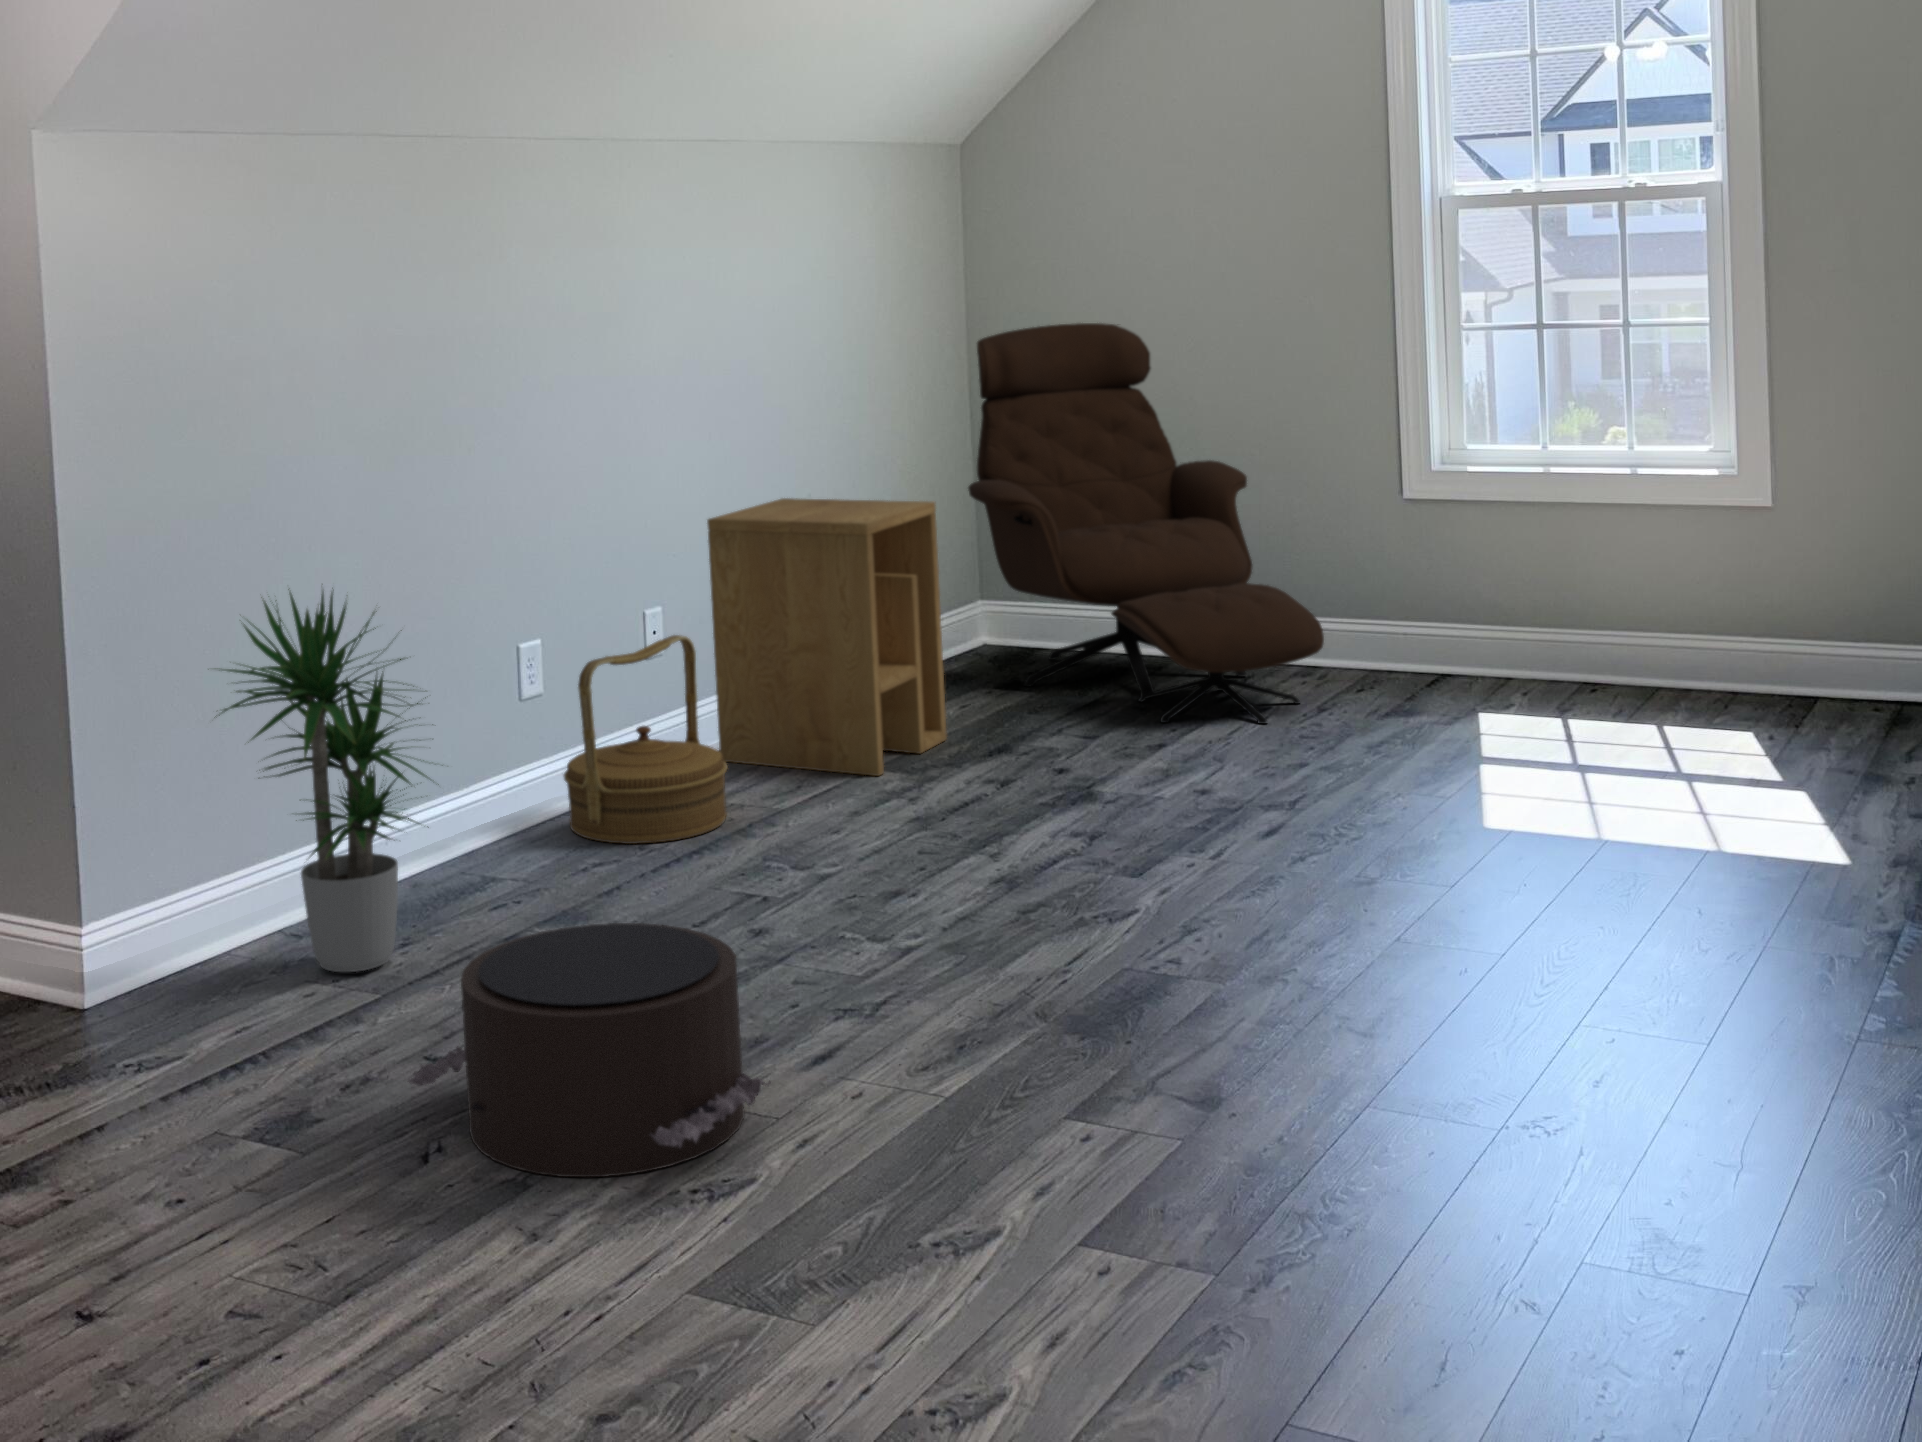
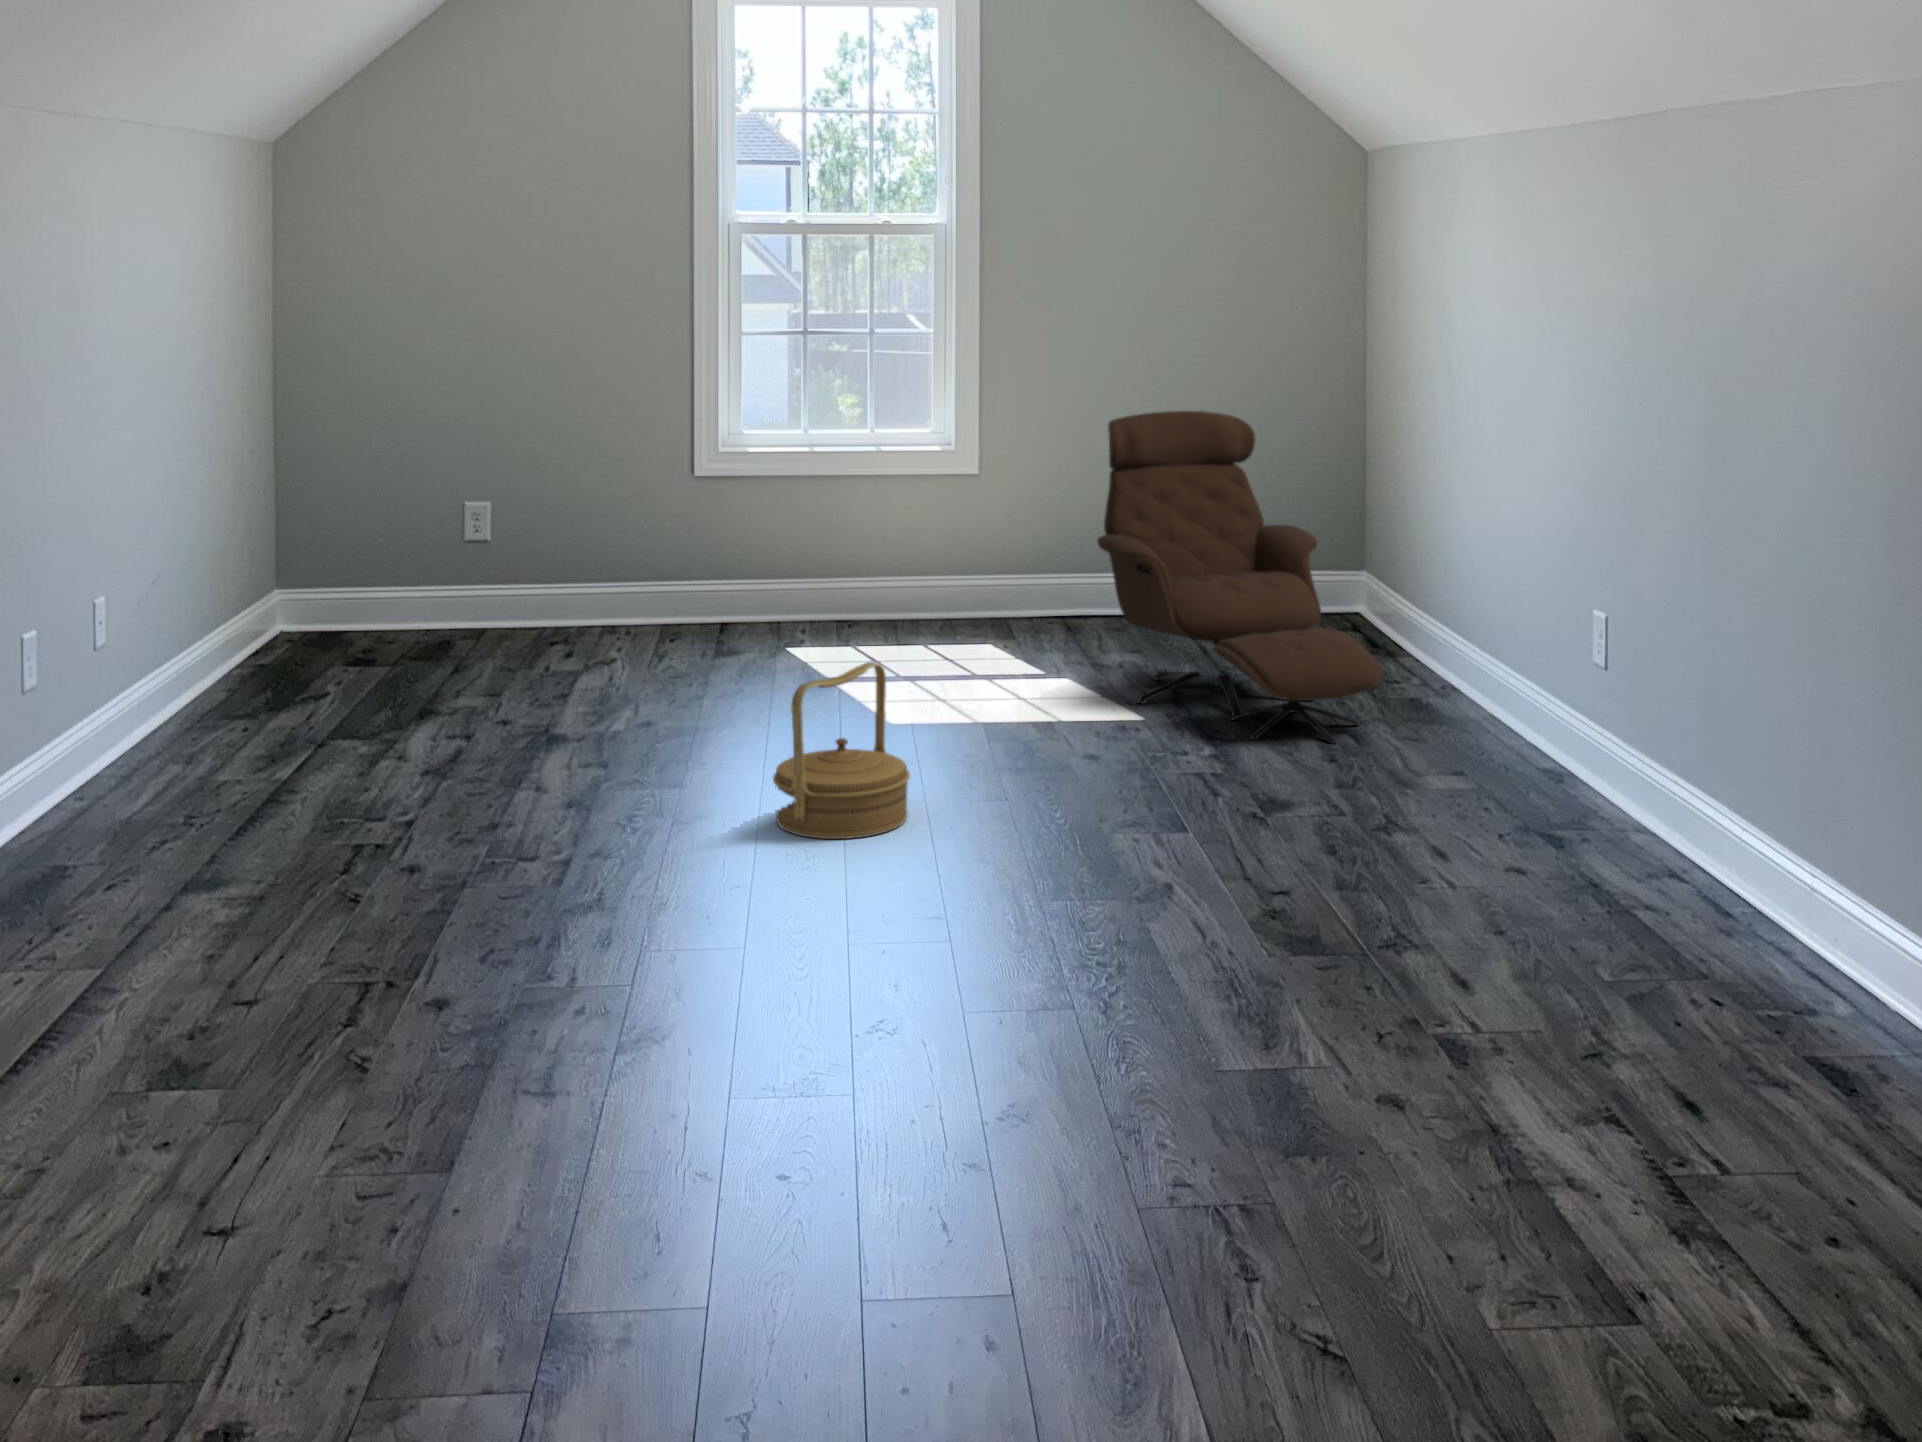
side table: present [707,498,947,776] -> none [896,546,1081,782]
potted plant: present [214,588,439,972] -> none [482,619,692,959]
pouf: present [408,923,771,1177] -> none [656,932,978,1170]

